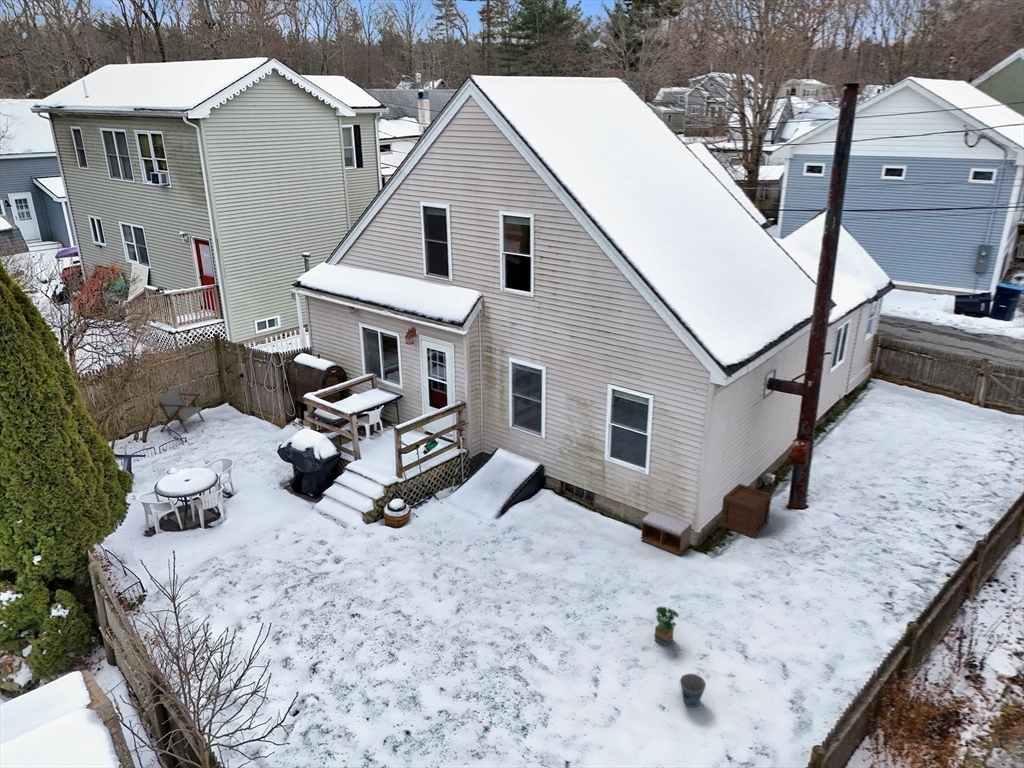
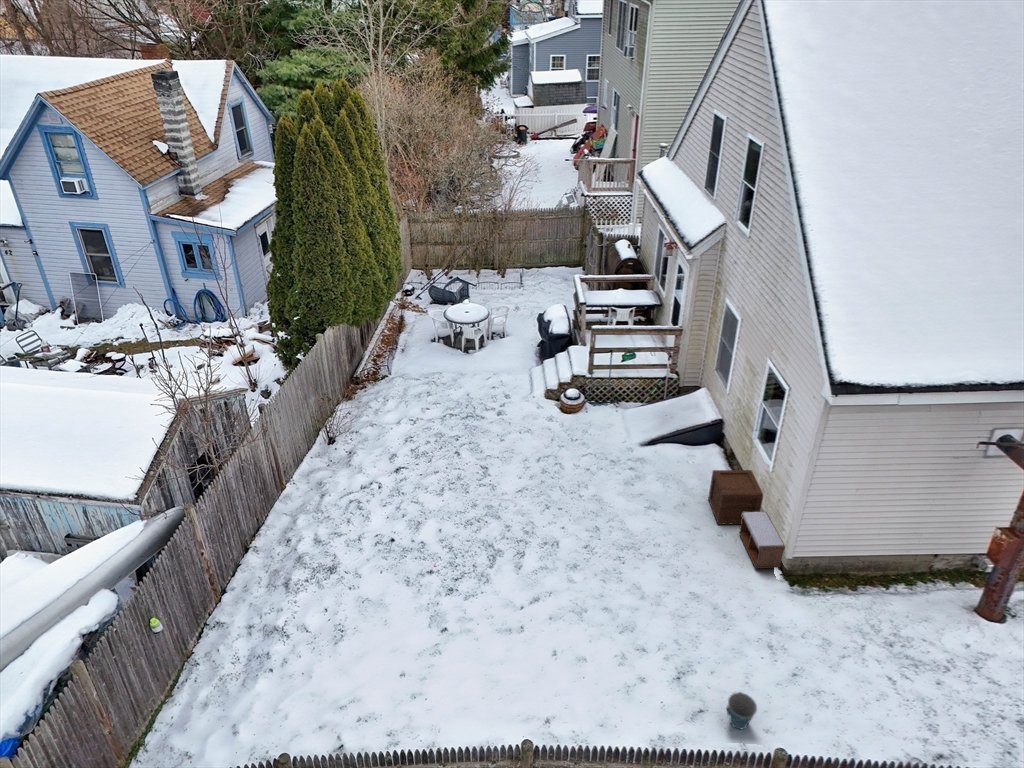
lounge chair: present [158,387,204,433] -> none [517,246,551,285]
wooden crate: present [720,484,772,538] -> present [708,470,763,524]
potted tree: present [655,607,679,646] -> none [617,582,647,622]
bucket: present [680,674,706,707] -> present [727,692,757,729]

